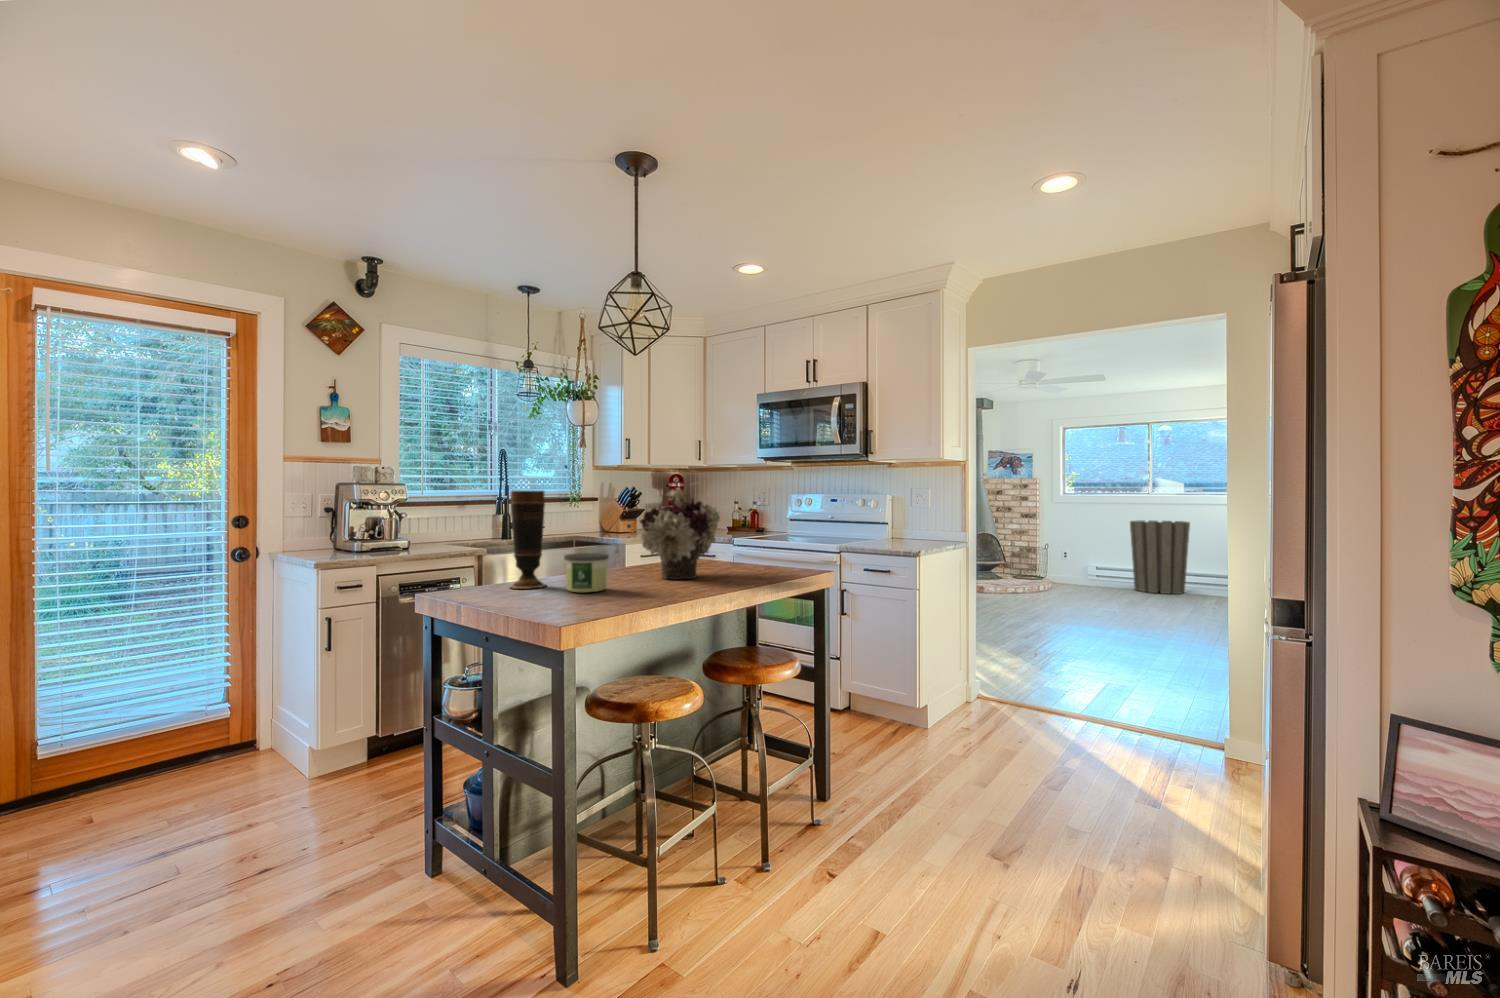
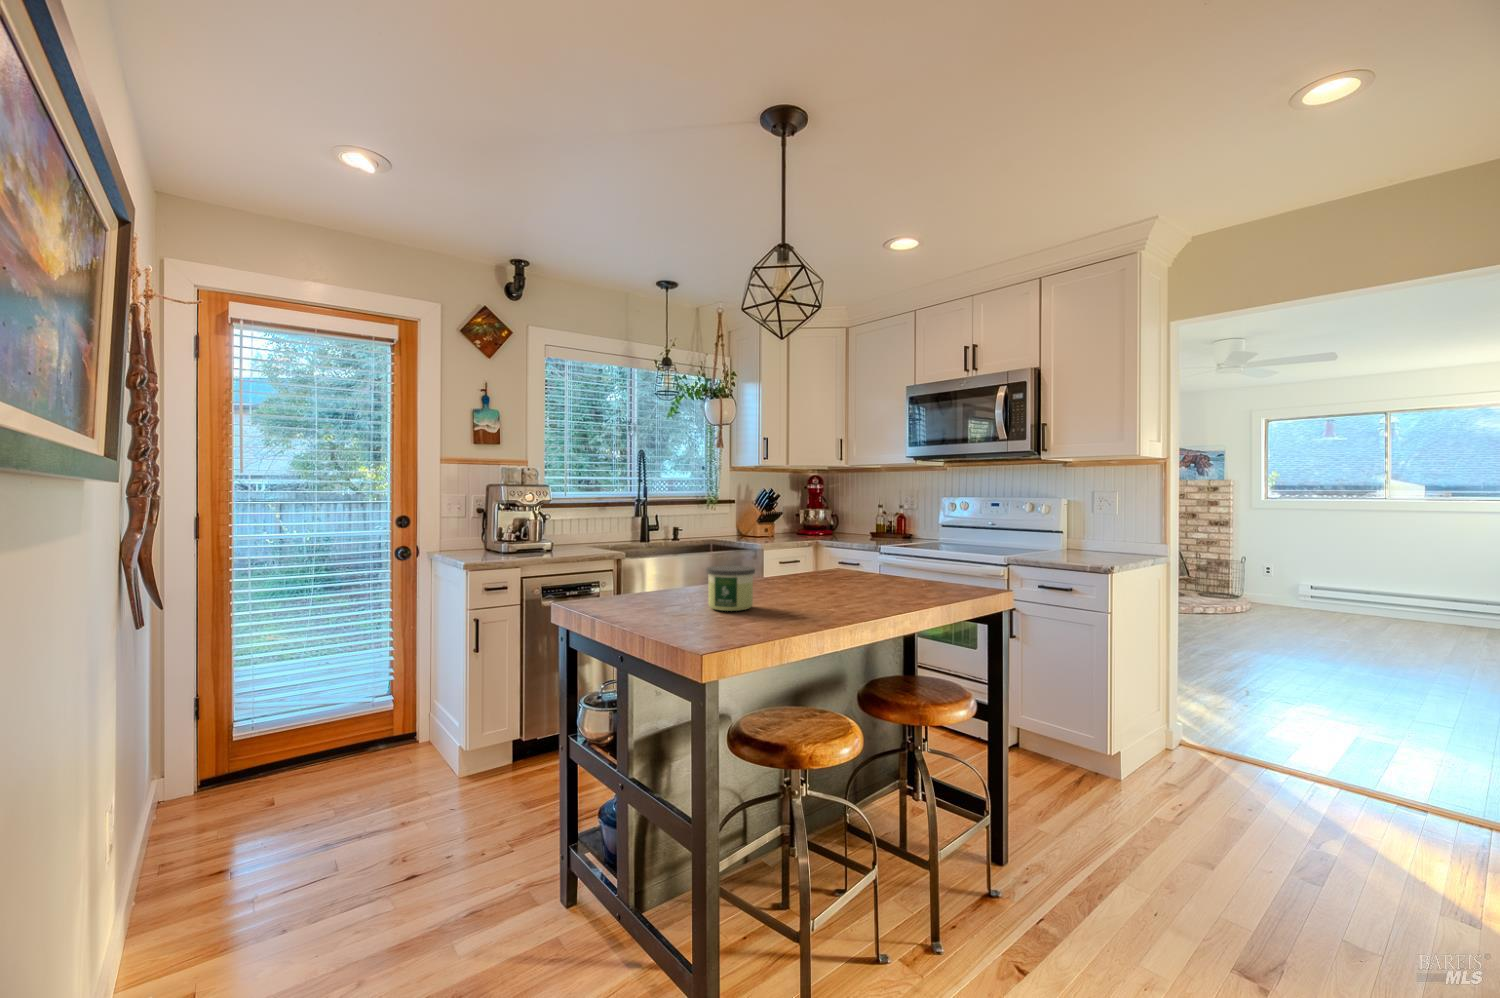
flower arrangement: present [640,488,720,579] -> none [788,492,881,597]
vase: present [510,490,546,589] -> none [647,495,687,603]
trash can: present [1130,520,1190,594] -> none [1360,531,1448,623]

